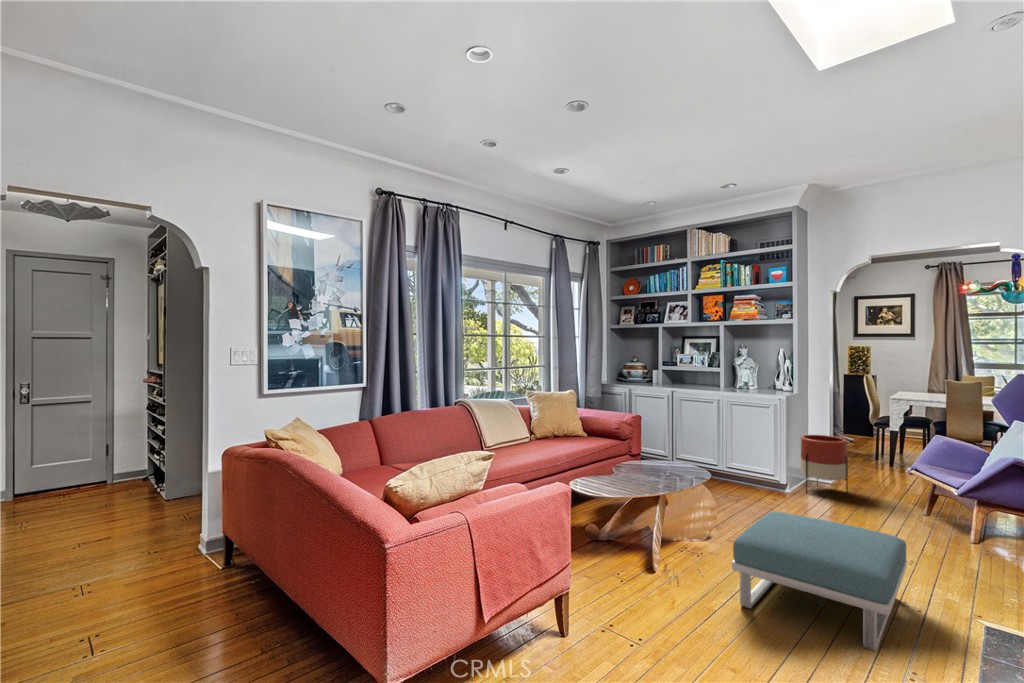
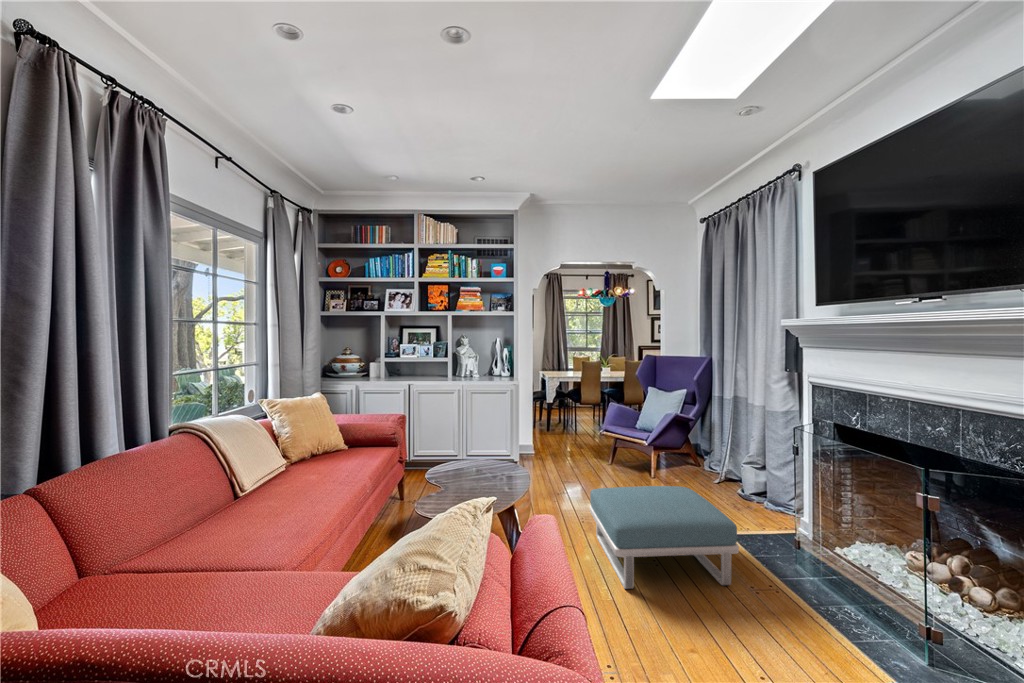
planter: present [801,435,848,496] -> none [522,412,557,464]

